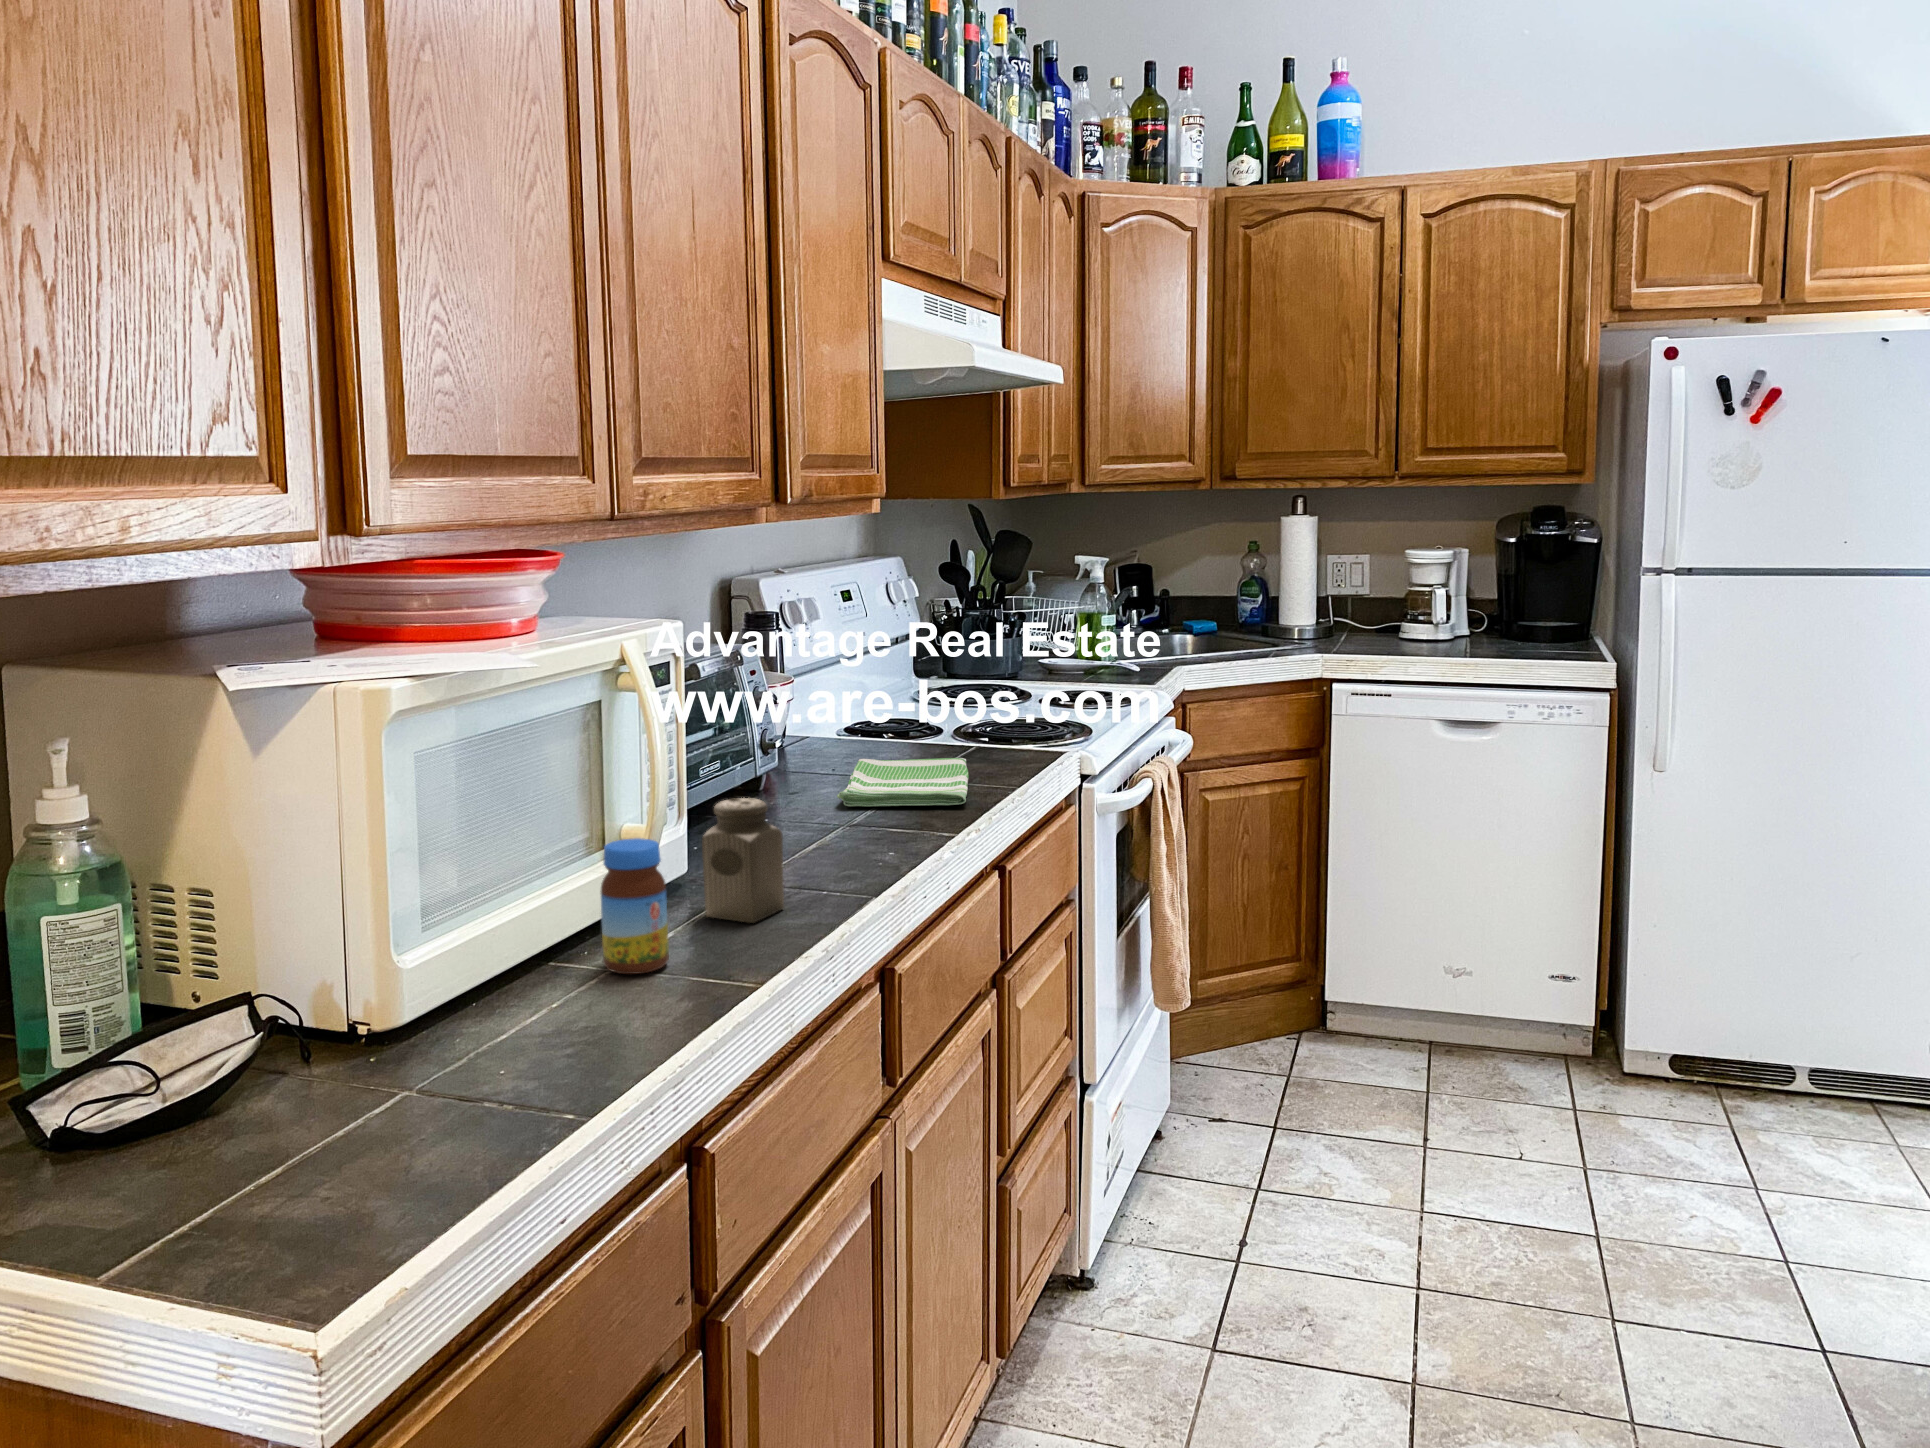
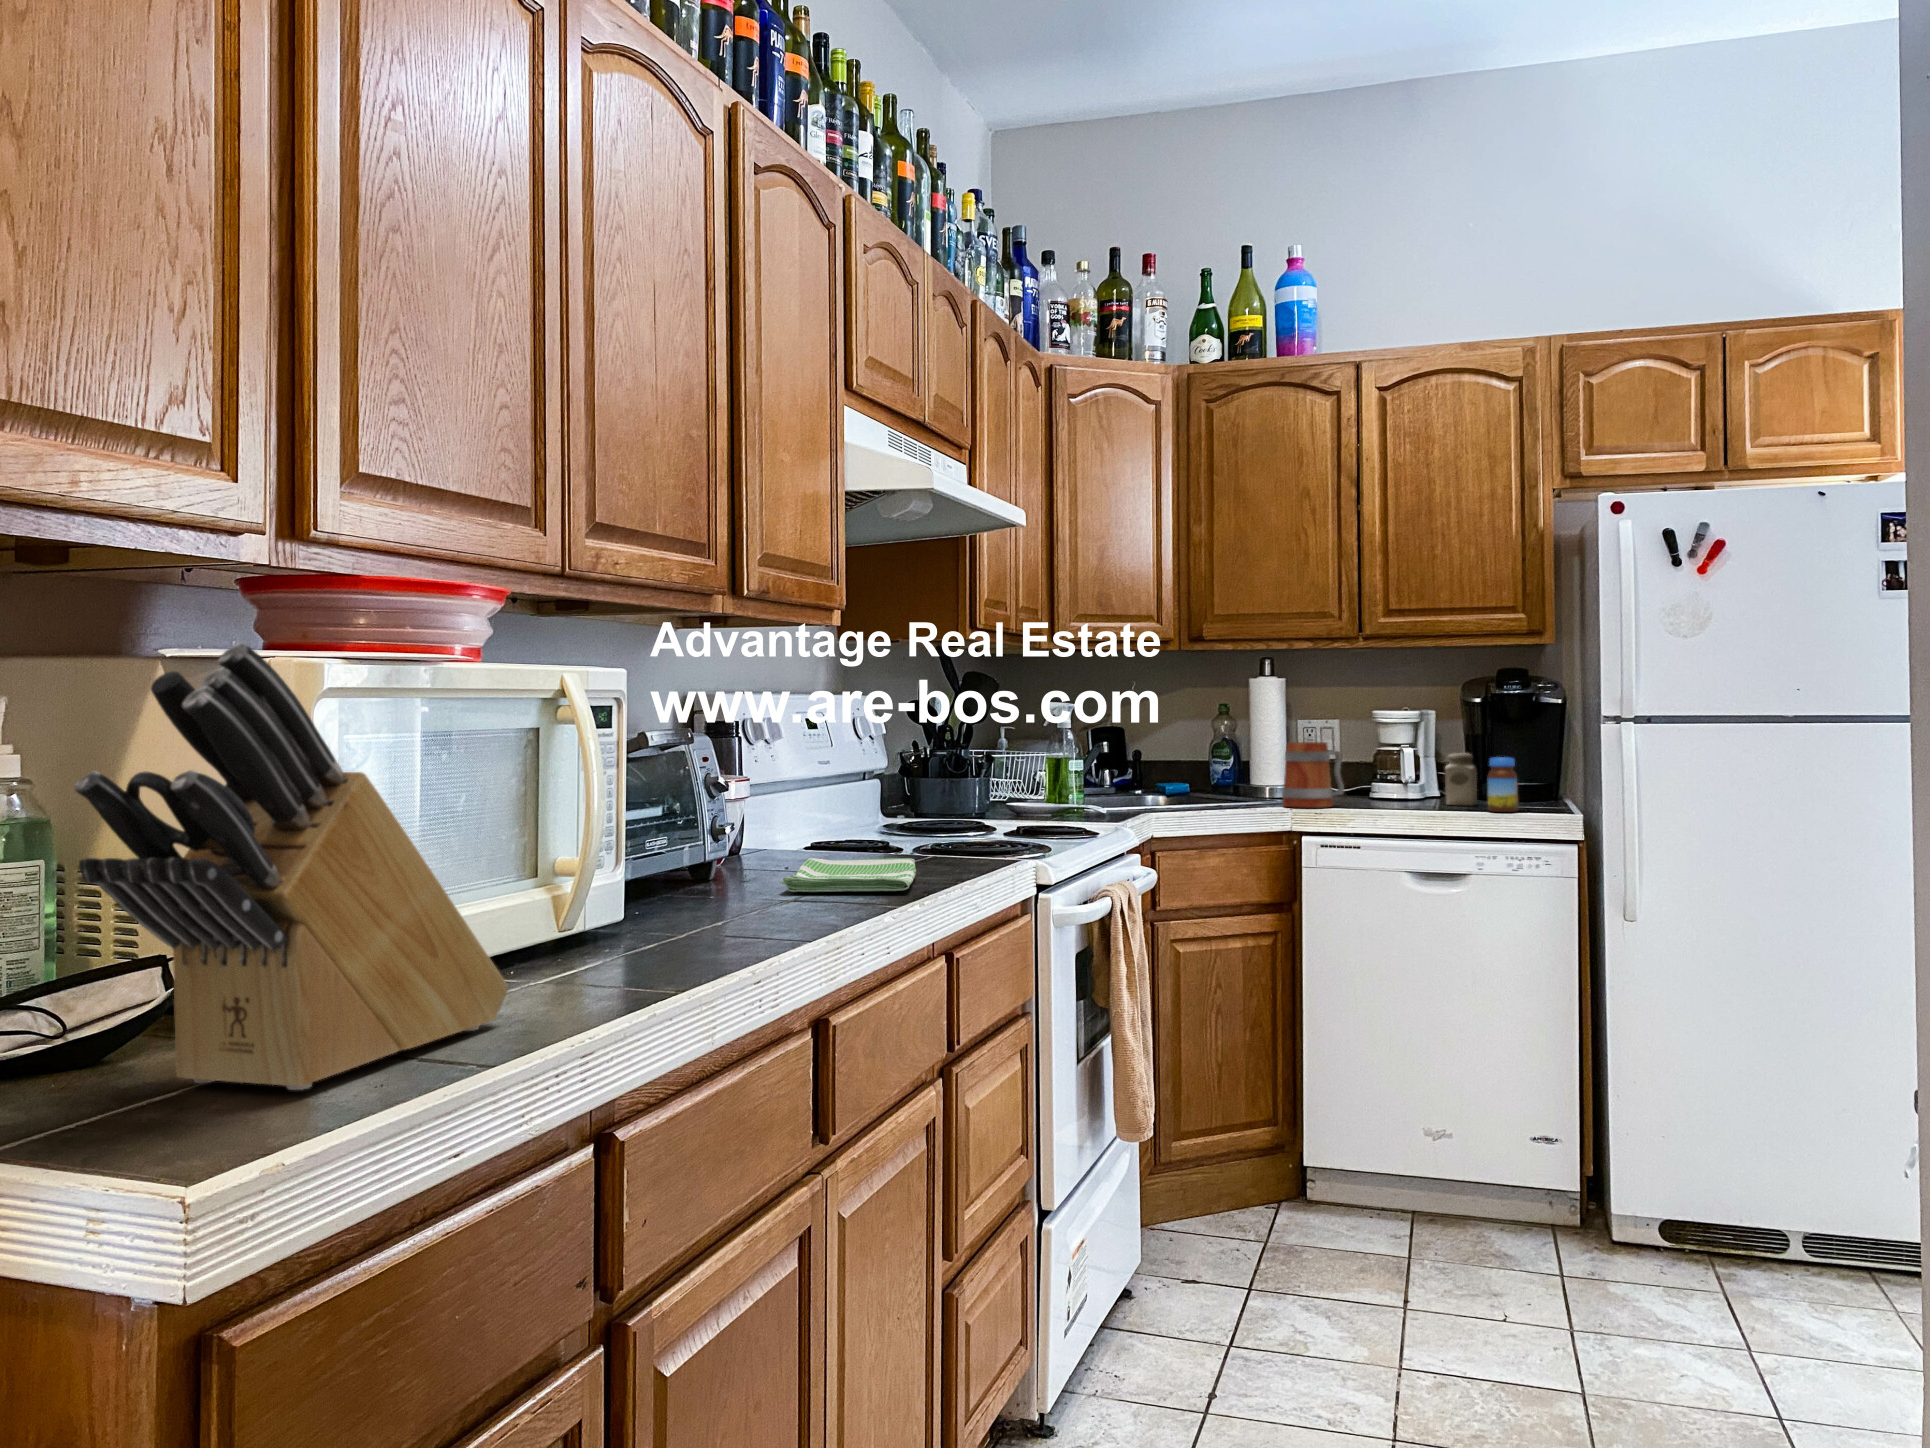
mug: none [1313,587,1375,654] -> present [1282,742,1344,808]
knife block: none [153,726,597,1167] -> present [75,643,508,1090]
salt shaker: present [702,798,784,923] -> present [1445,753,1477,805]
jar: present [600,838,669,974] -> present [1488,757,1518,812]

